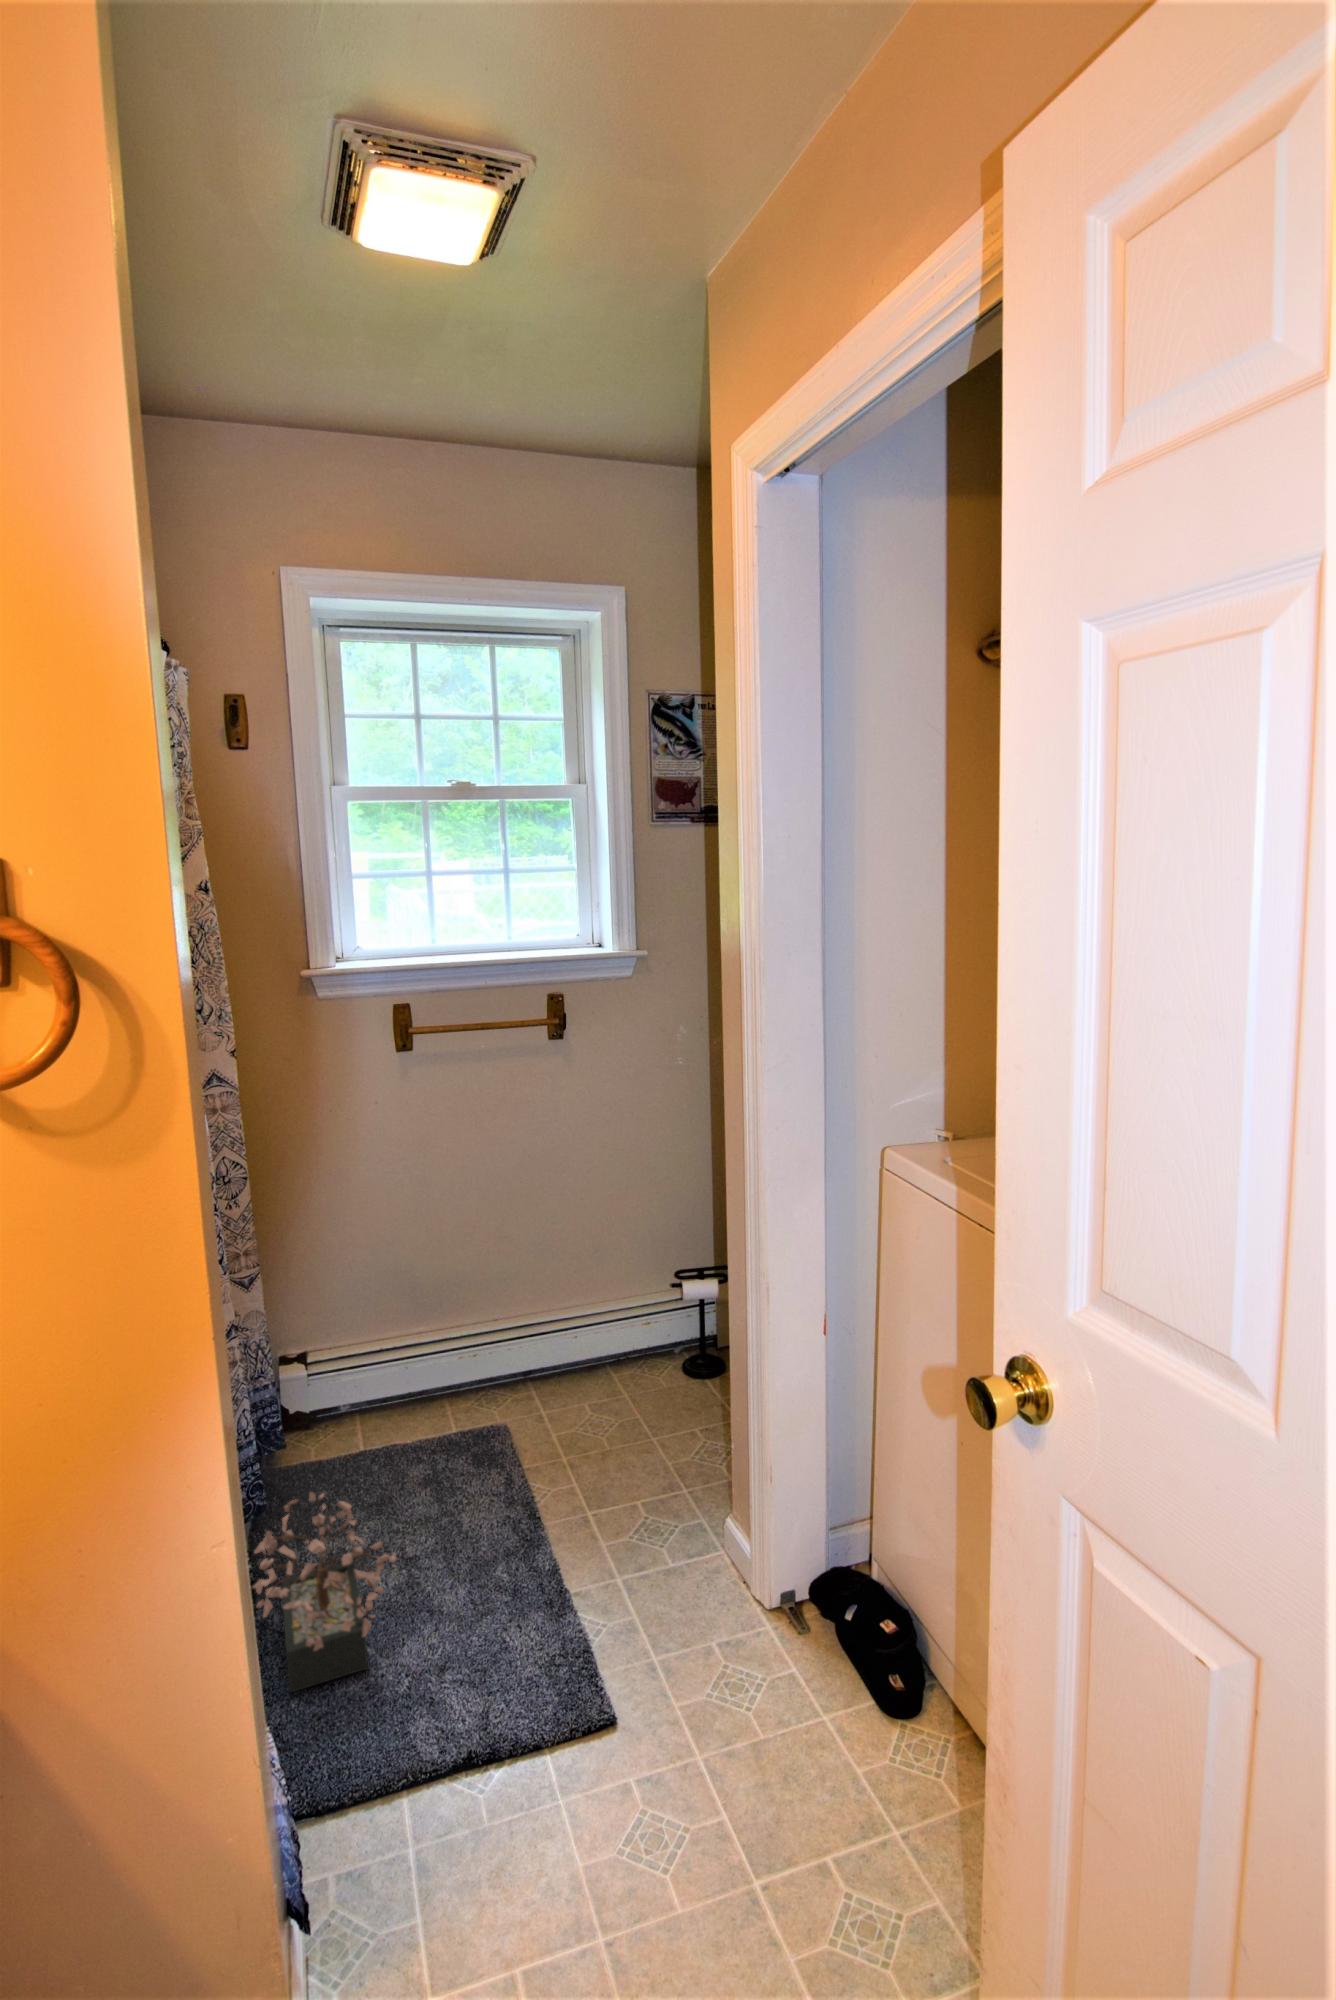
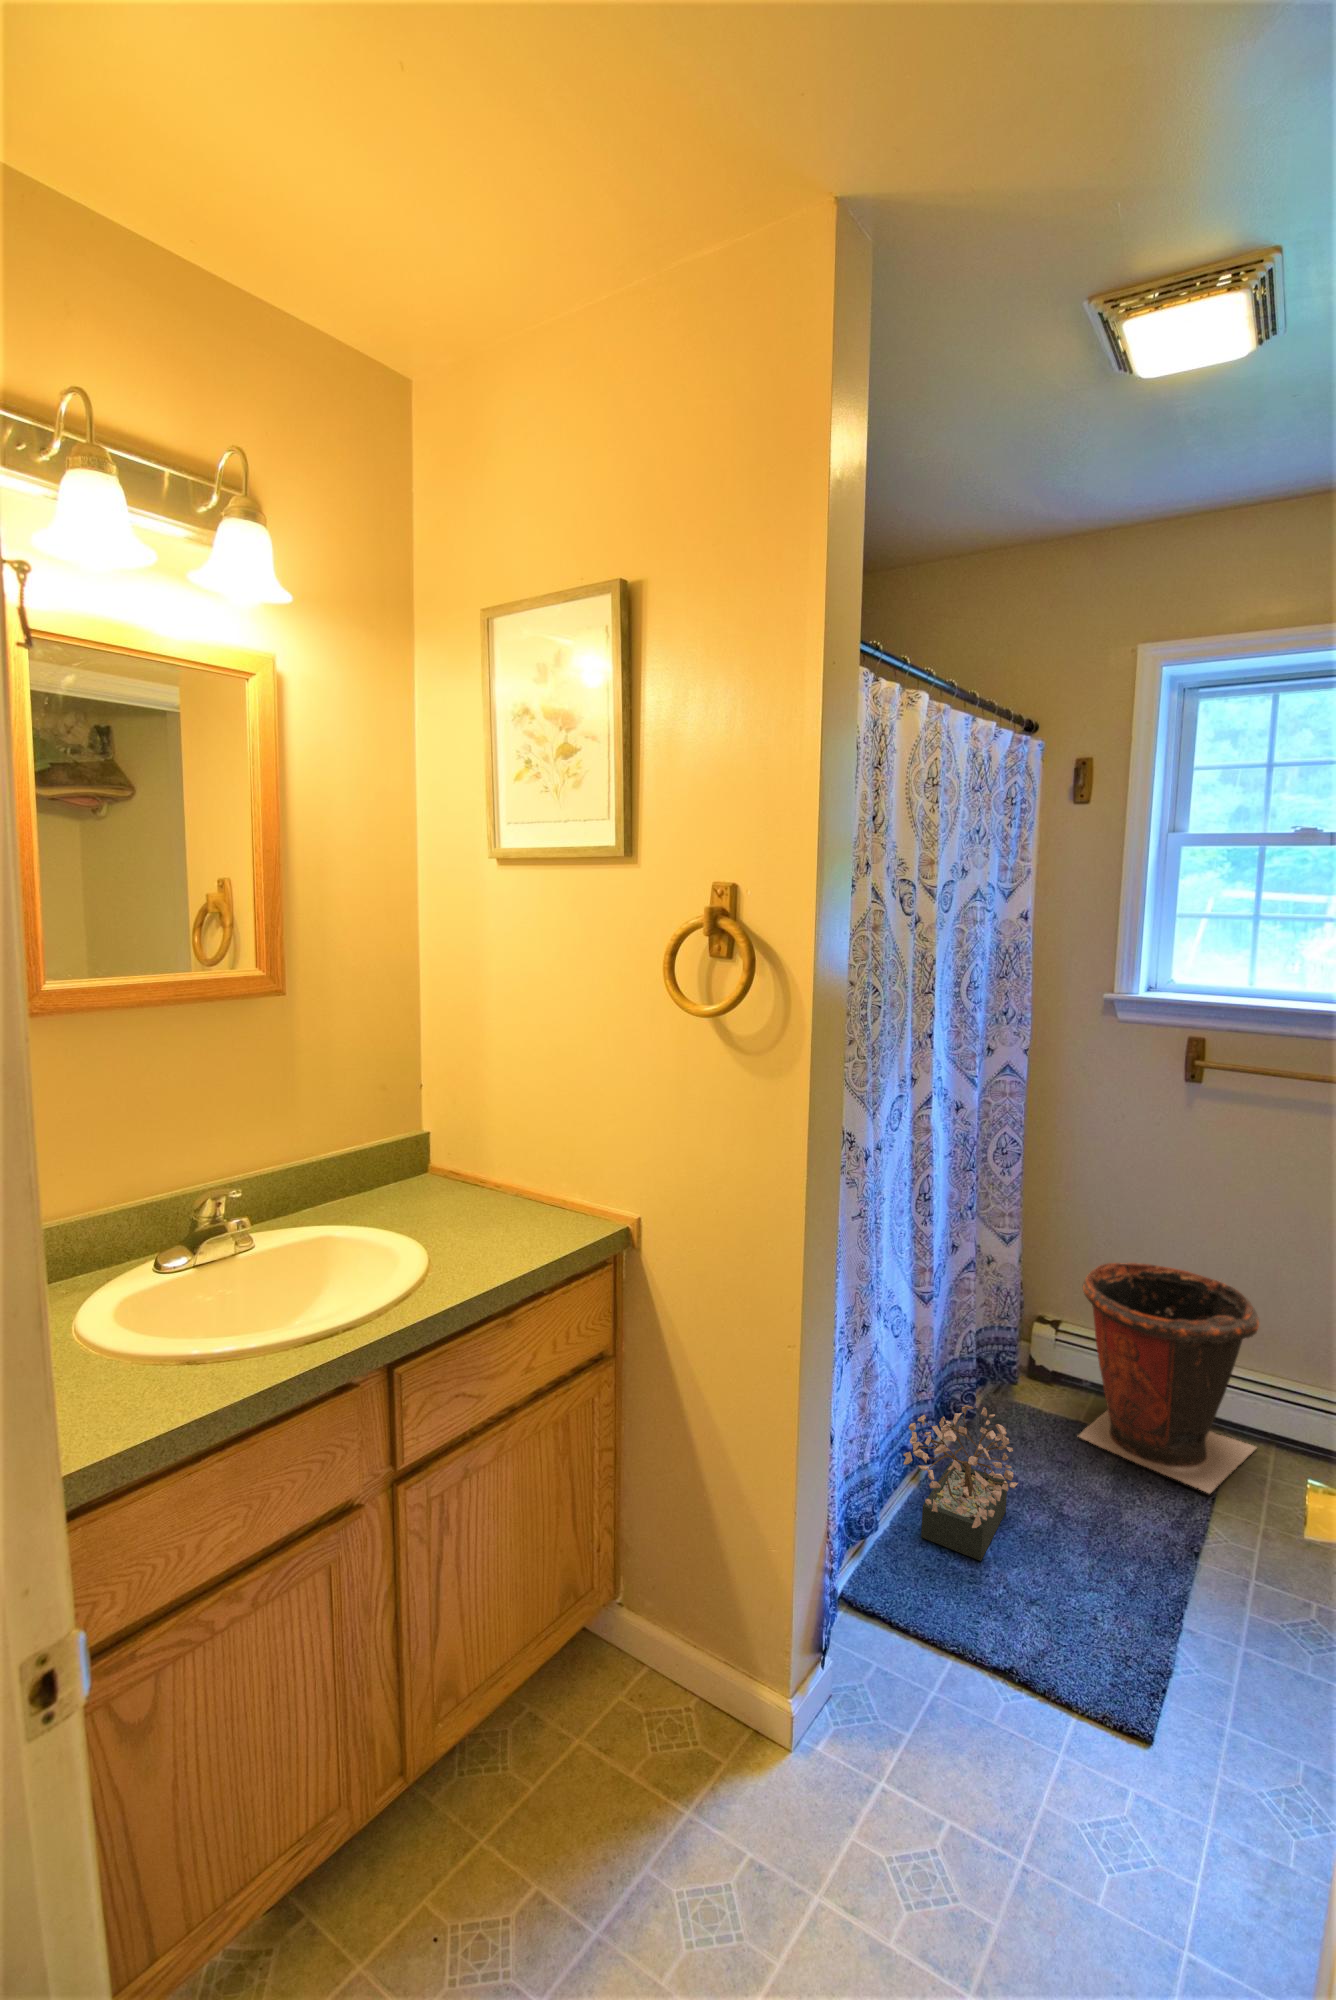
waste bin: none [345,1241,517,1469] -> present [1078,1263,1259,1493]

